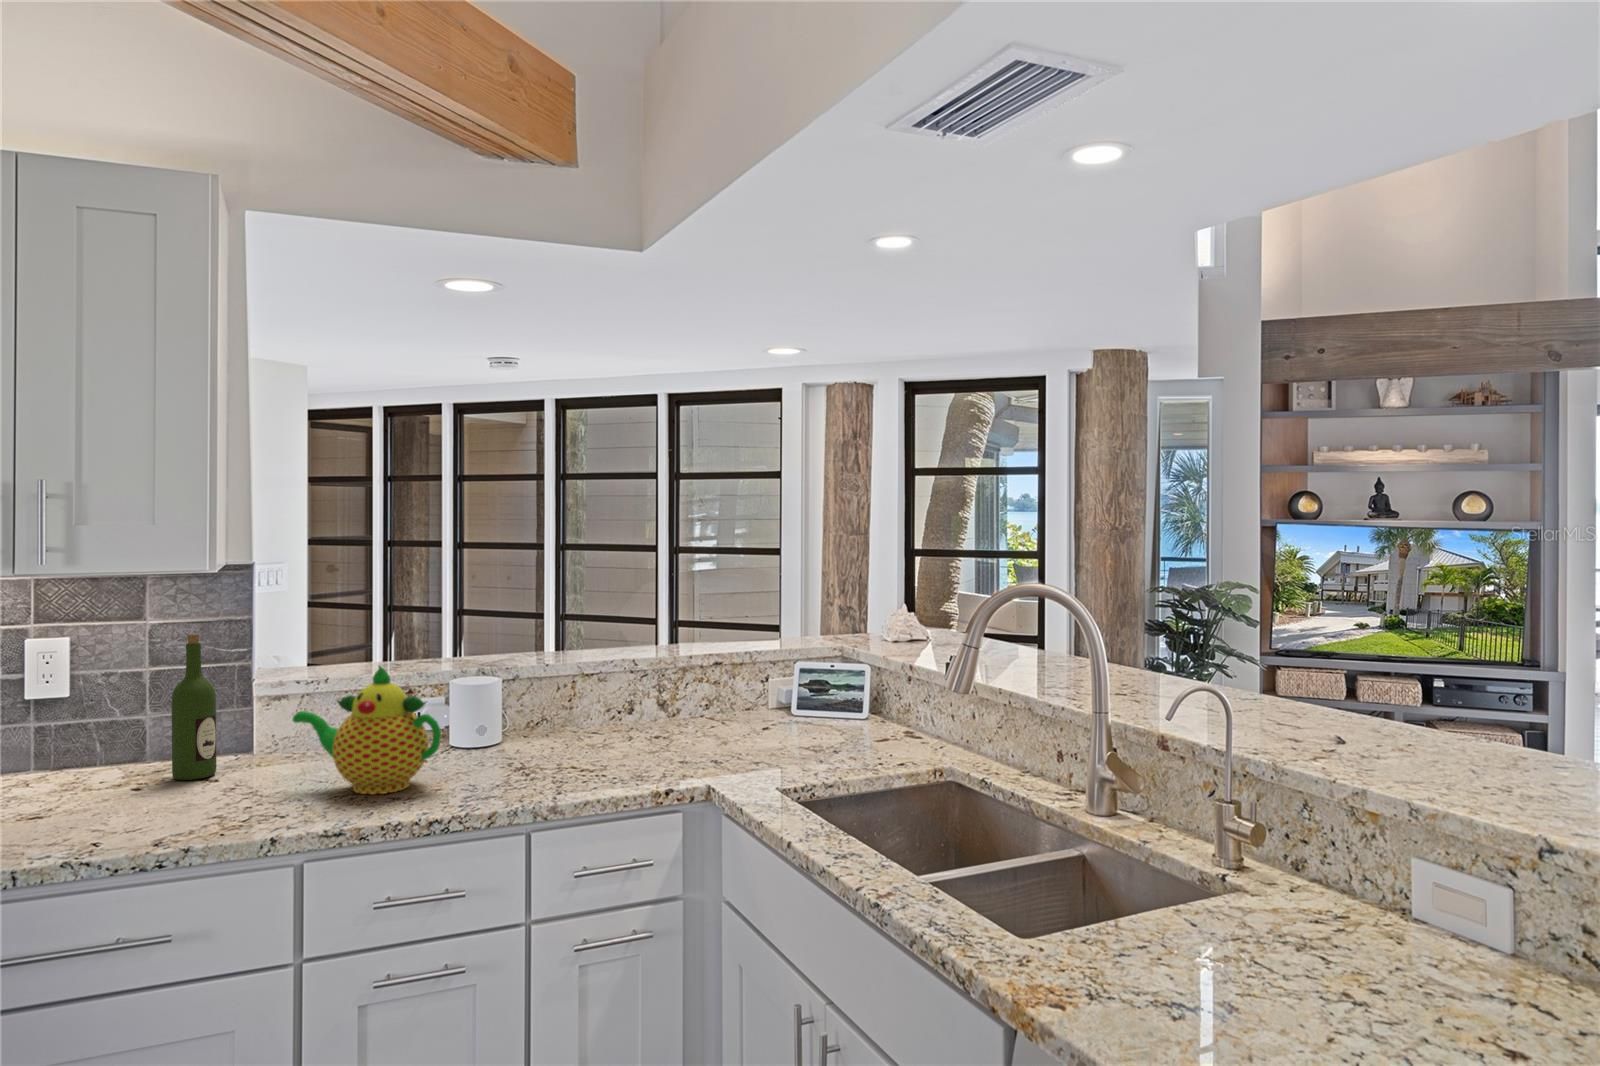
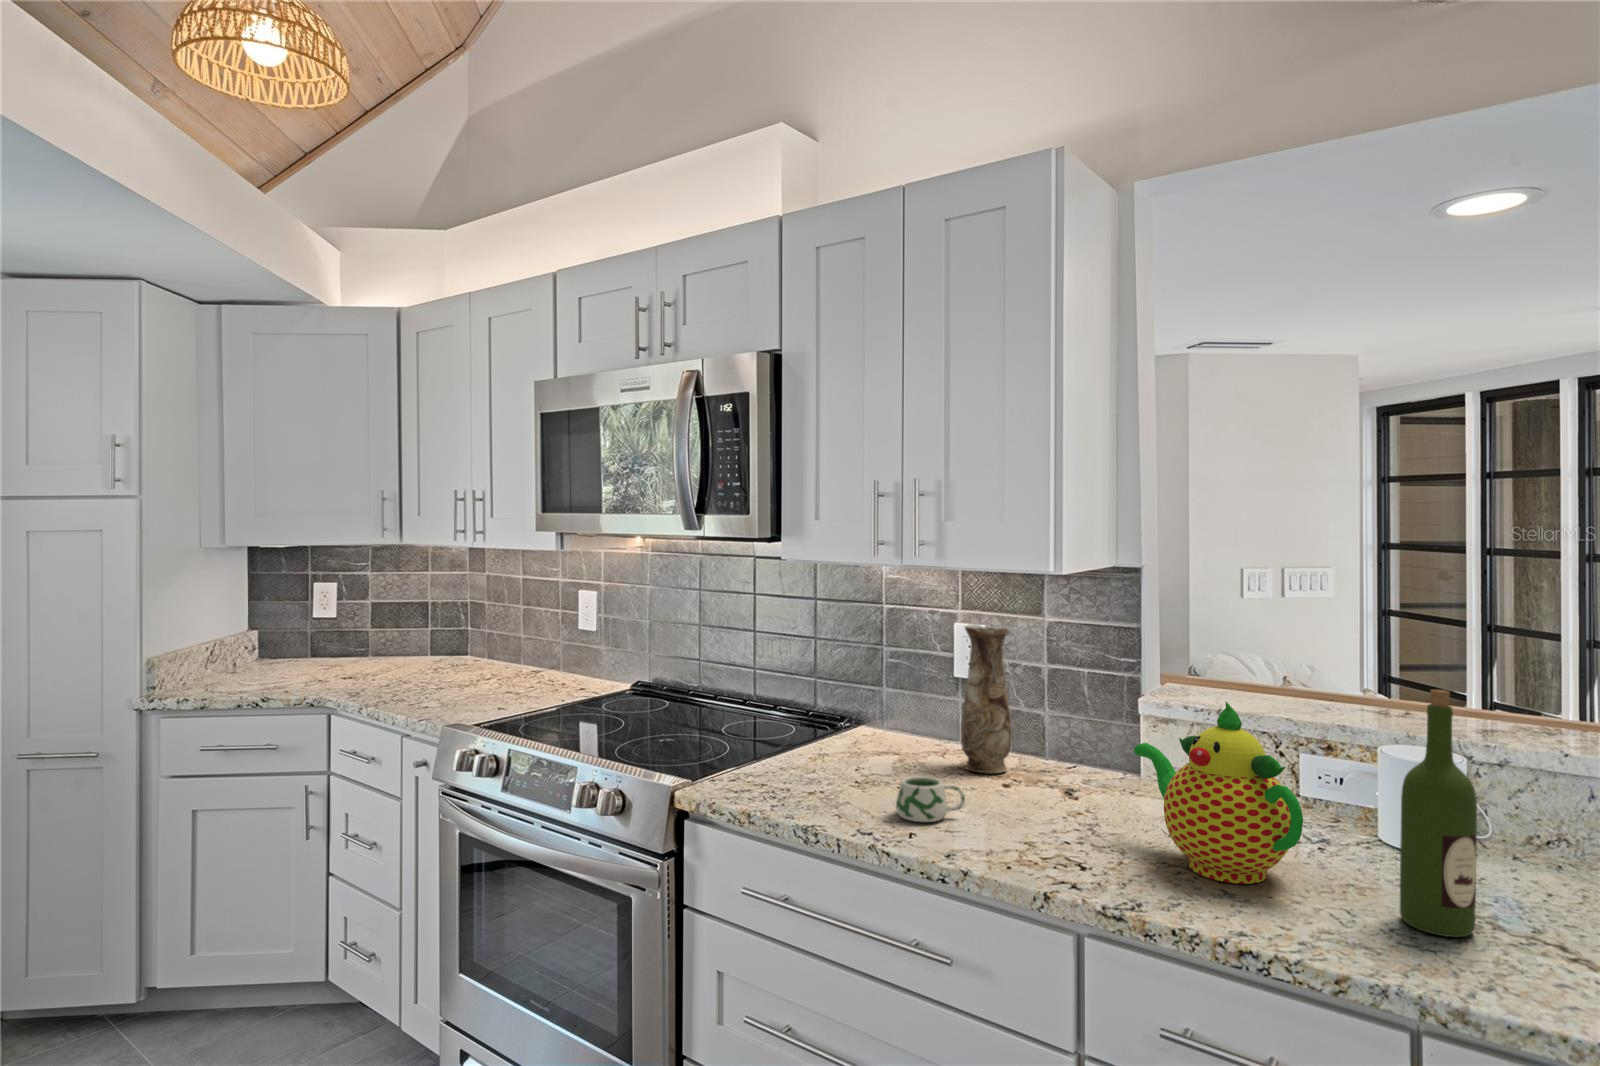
wine bottle: present [172,634,216,780] -> present [1400,690,1477,937]
vase: none [58,635,120,786] -> present [961,624,1011,773]
mug: none [51,789,130,835] -> present [896,776,965,822]

